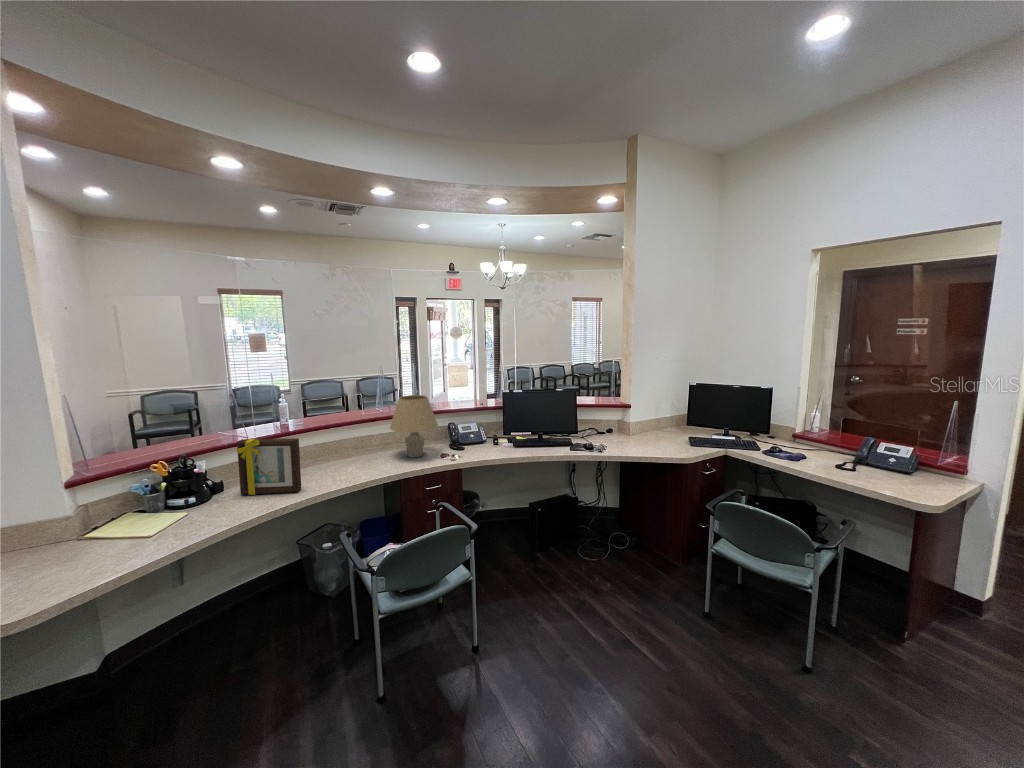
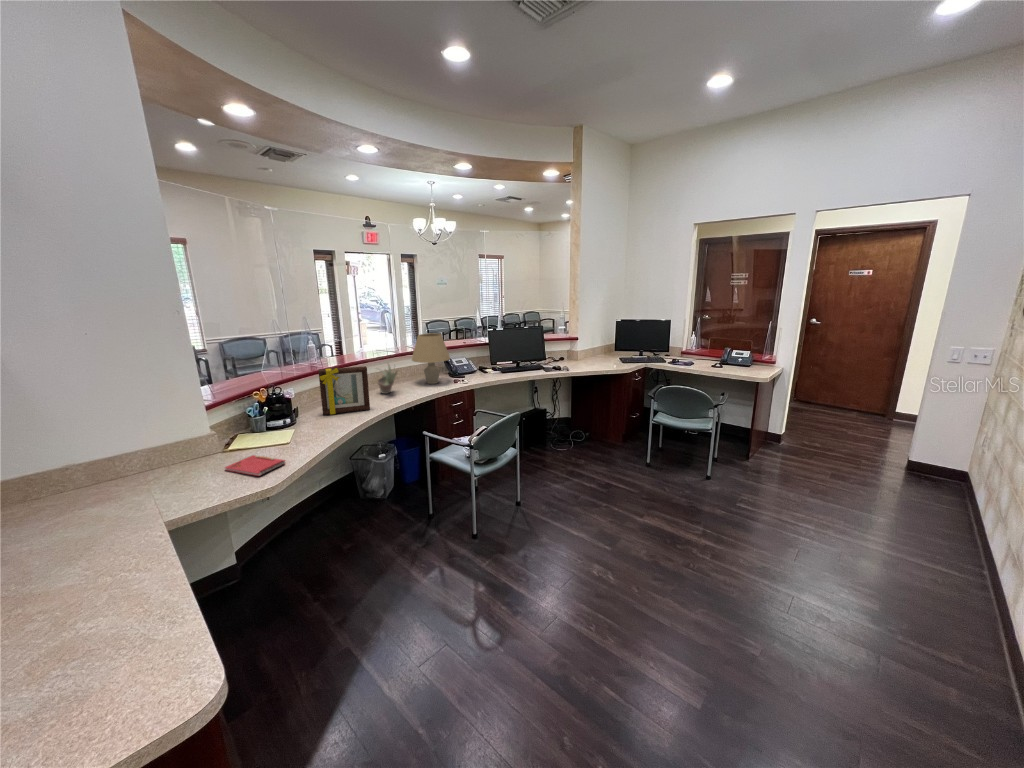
succulent plant: none [331,430,361,468] -> present [378,364,397,394]
notebook: none [27,555,93,597] -> present [225,455,285,476]

